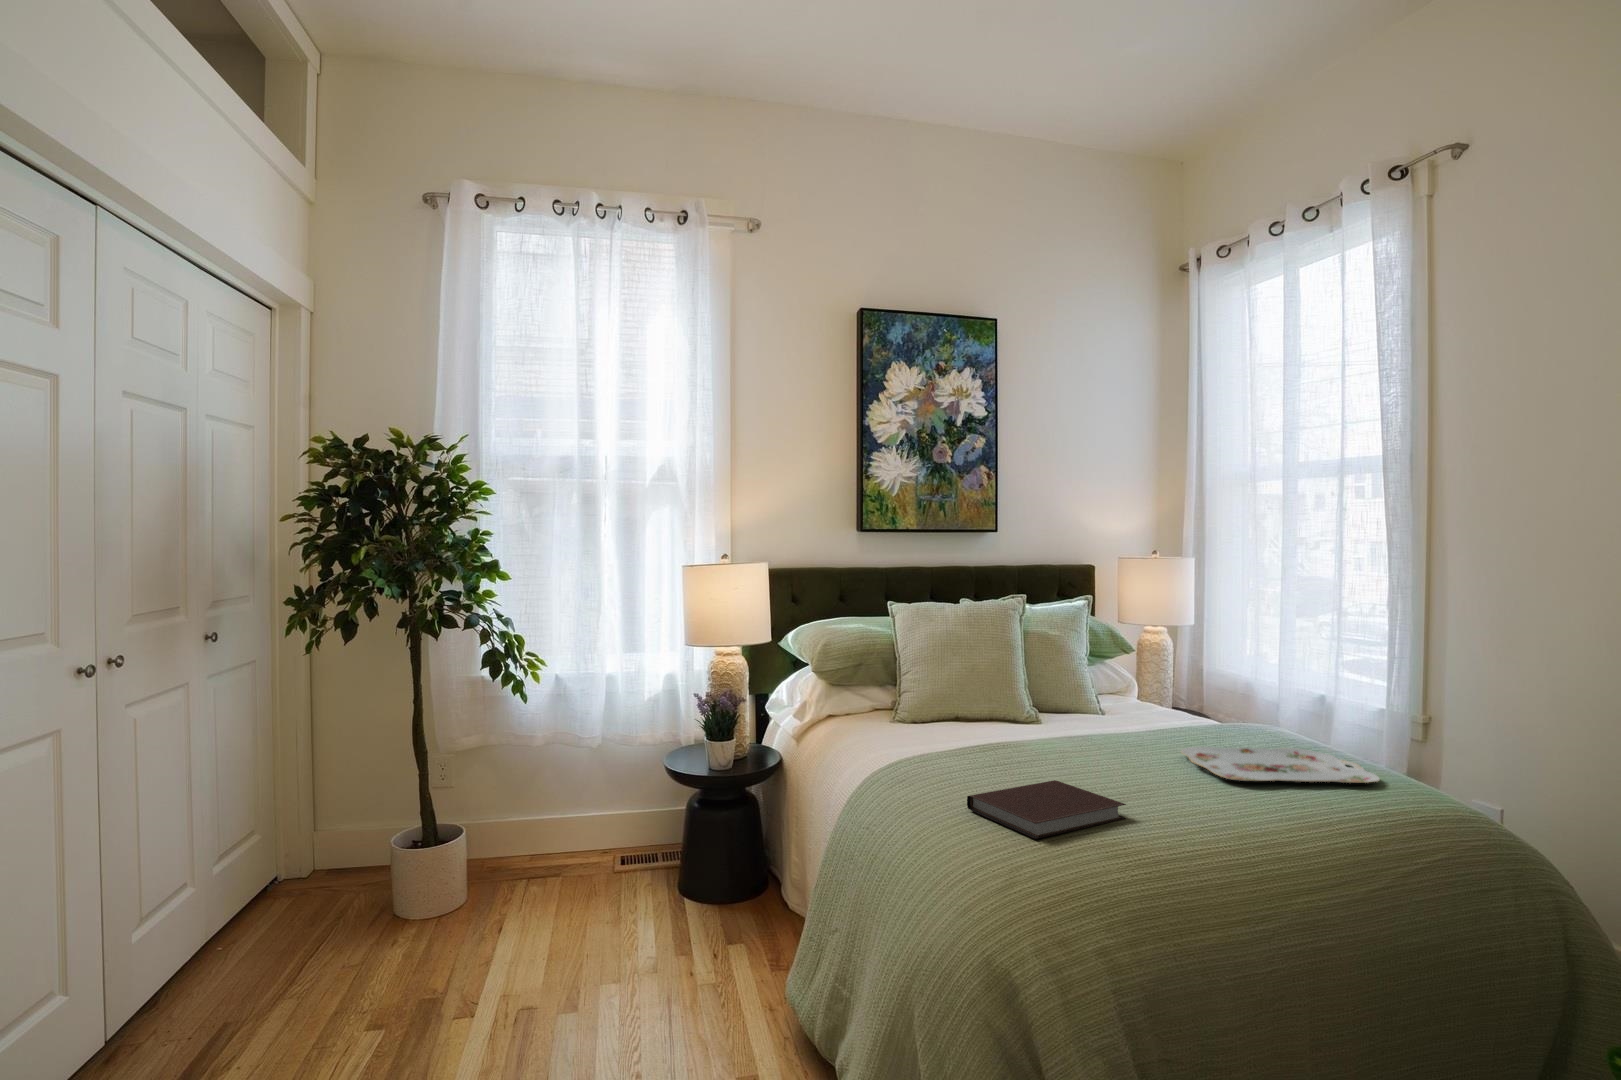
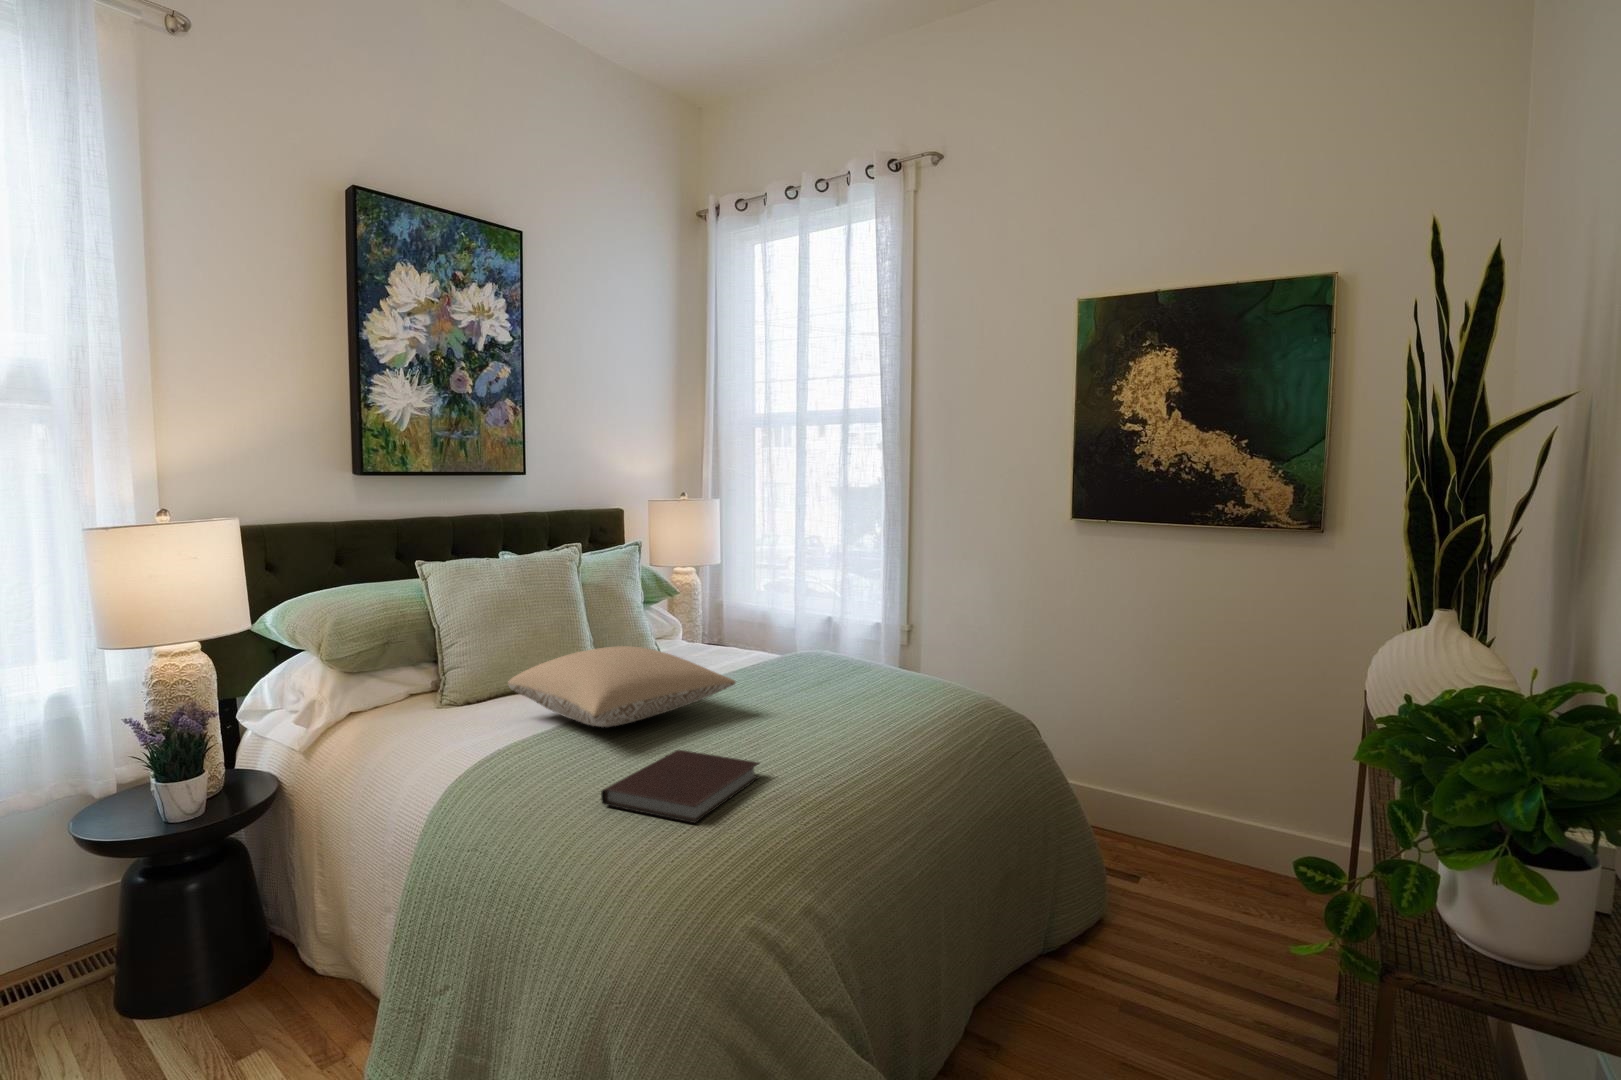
pillow: none [936,685,1139,754] -> present [508,646,736,727]
serving tray: present [1181,747,1380,783] -> none [764,674,923,716]

